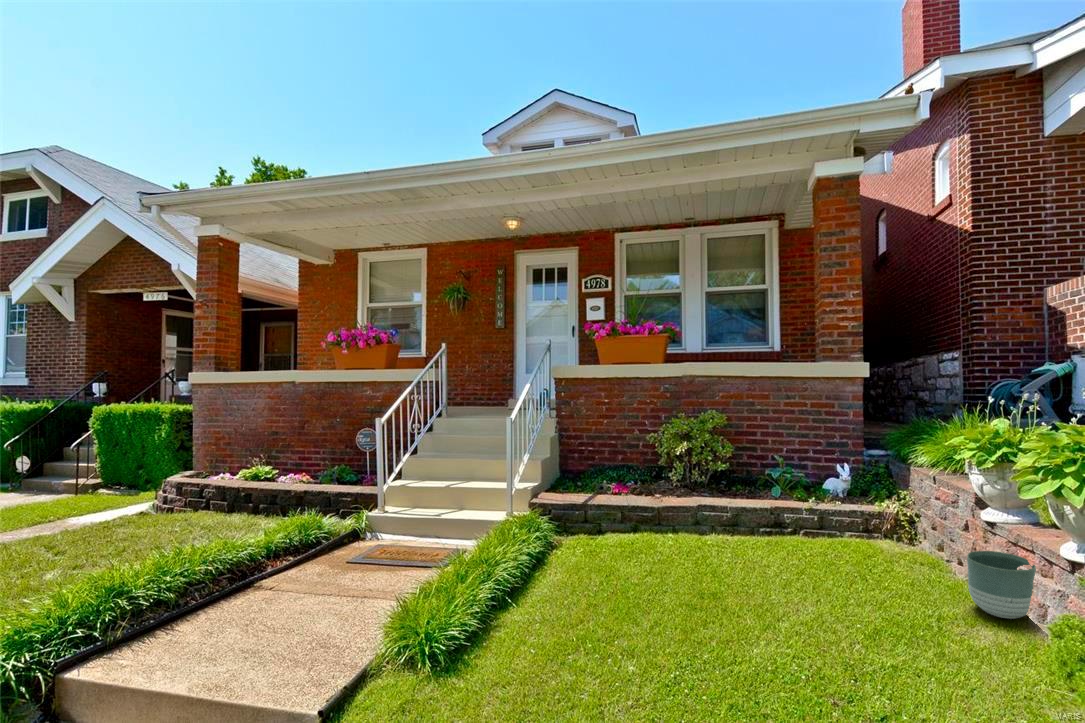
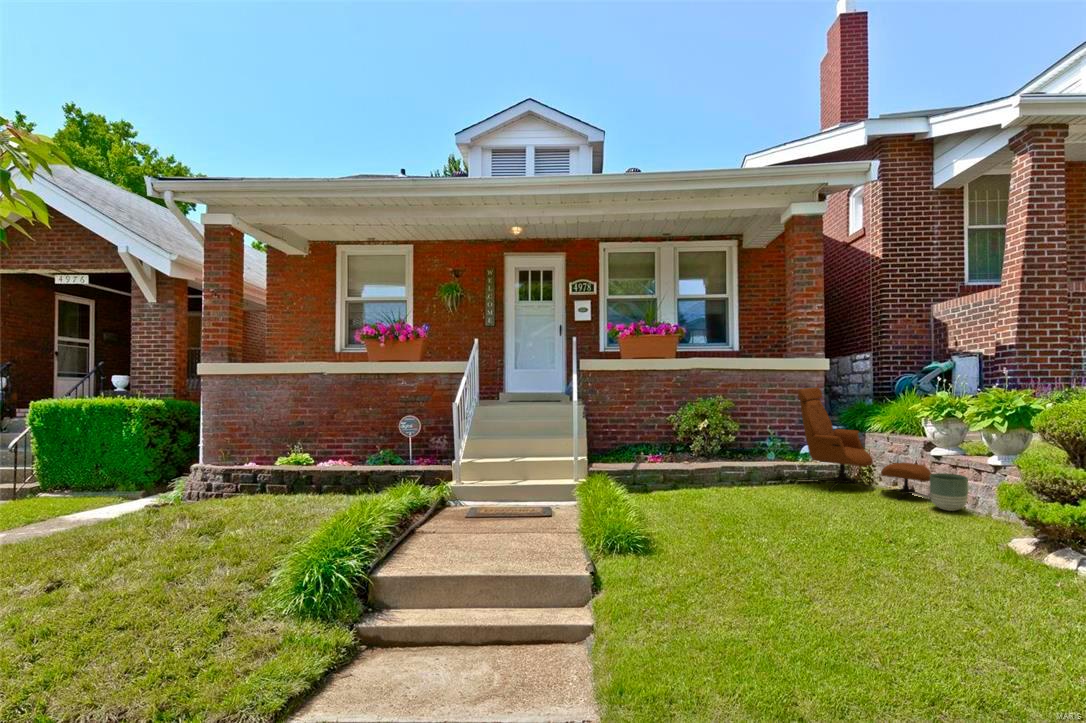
lounge chair: none [784,405,984,588] -> present [798,387,932,500]

